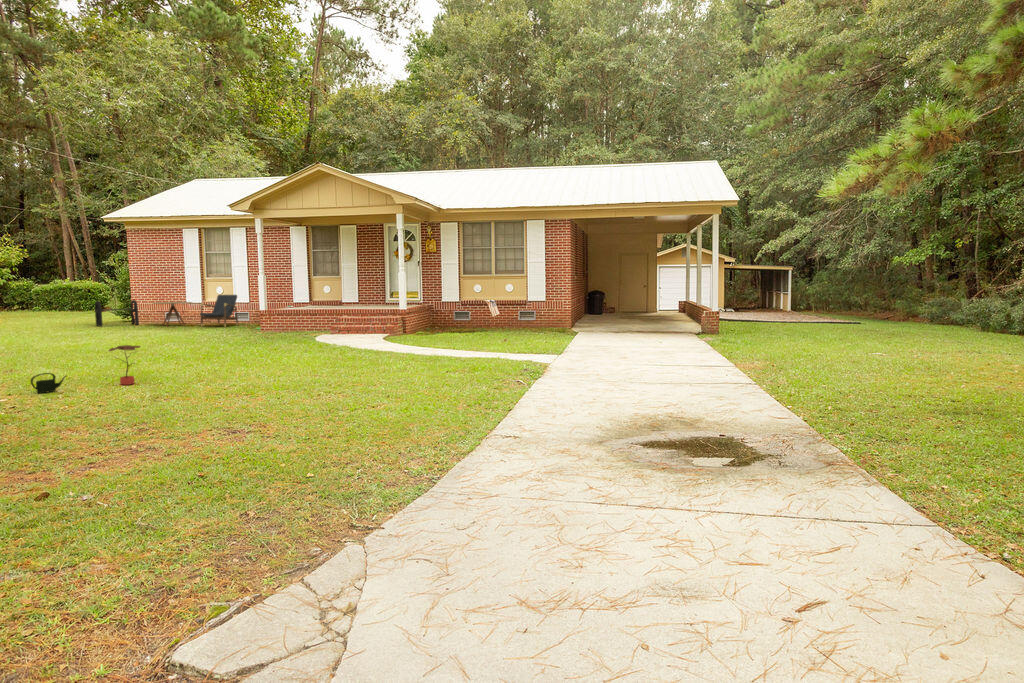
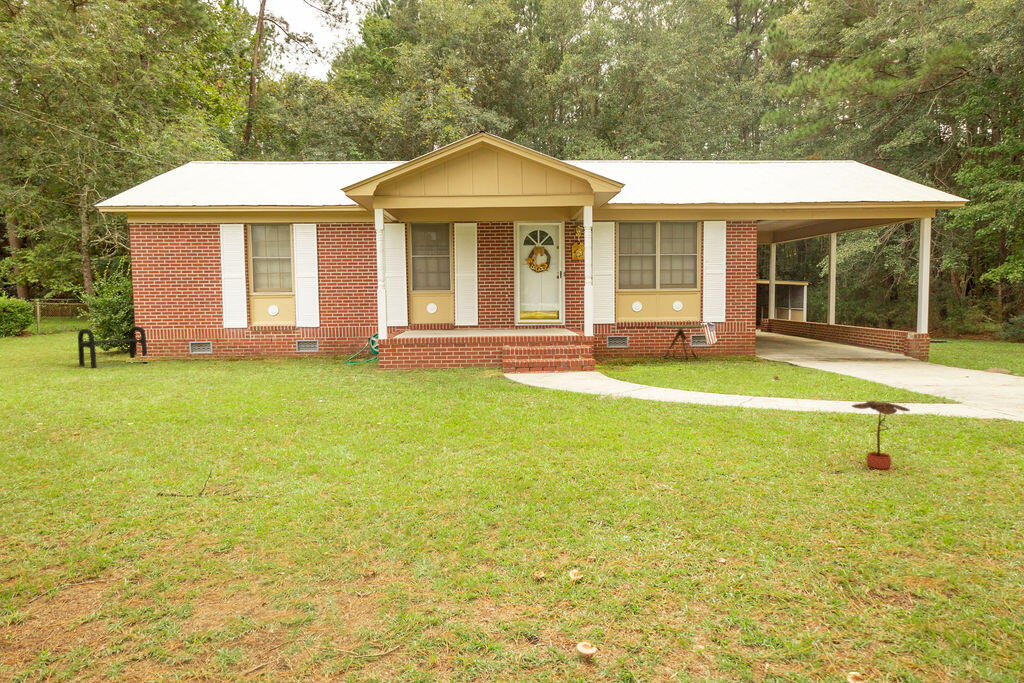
lounge chair: present [200,295,238,327] -> none [259,317,306,364]
round table: present [153,302,192,327] -> present [656,325,706,360]
potted plant: present [109,345,140,385] -> present [852,401,910,469]
watering can: present [31,373,66,393] -> none [643,533,665,598]

